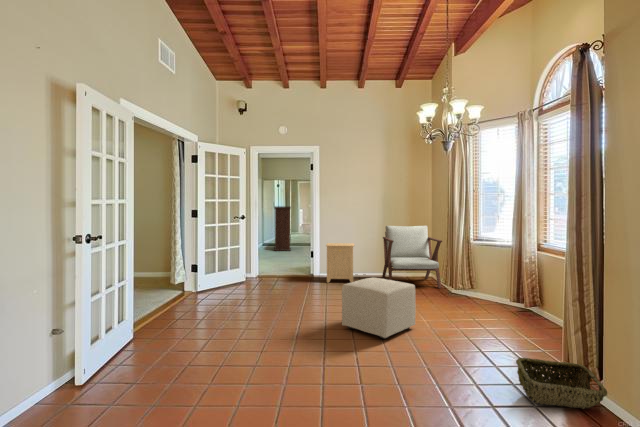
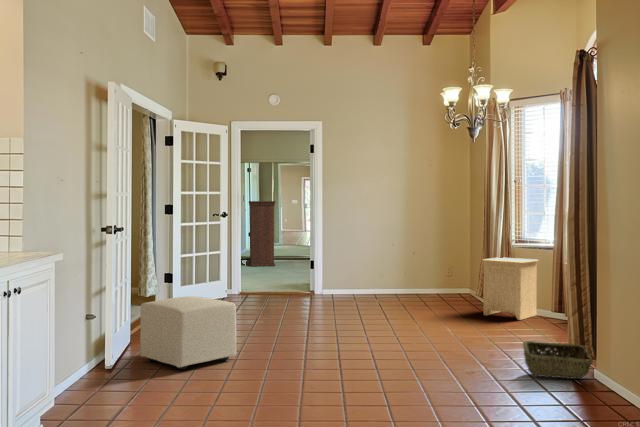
lounge chair: present [382,226,442,288] -> none [405,225,480,304]
side table: present [326,243,354,283] -> present [483,258,538,320]
ottoman: present [342,278,416,339] -> present [140,296,236,370]

